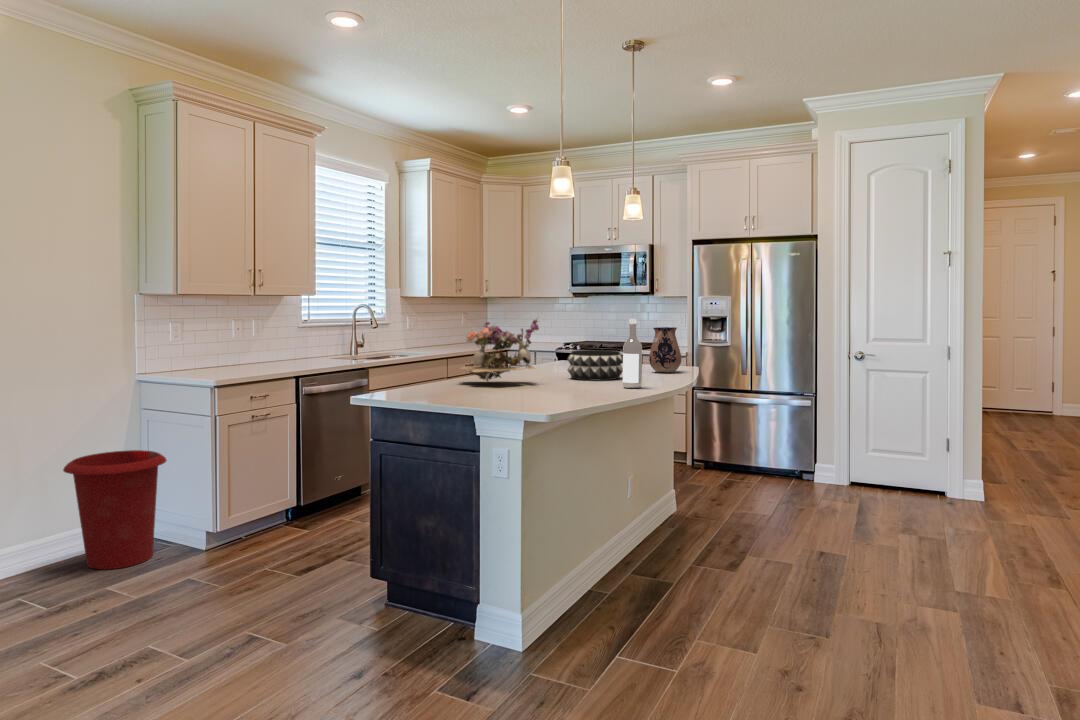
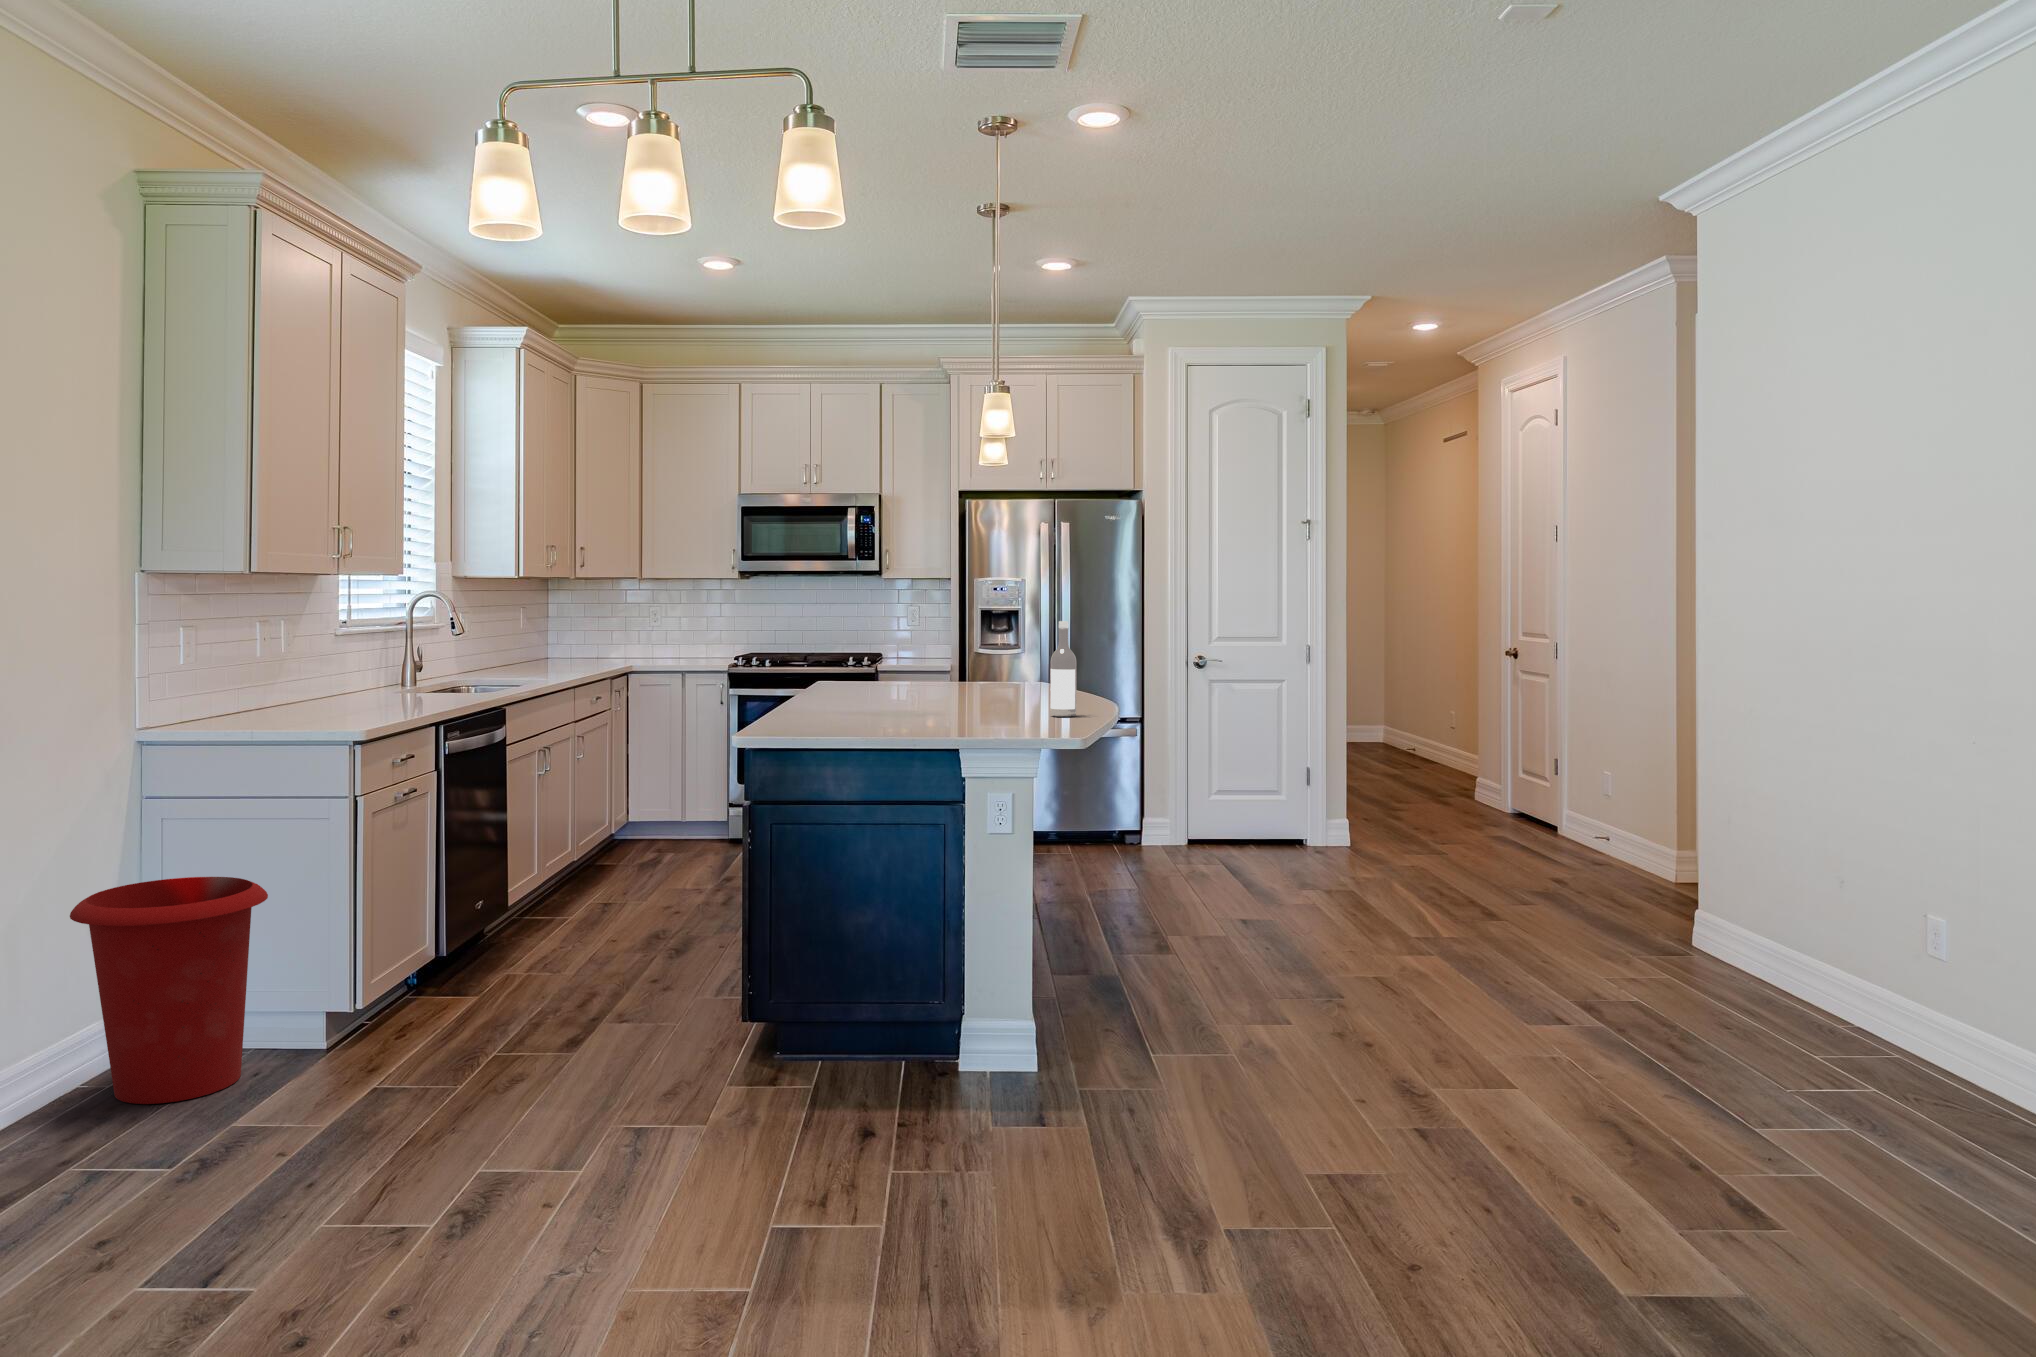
flower arrangement: present [460,319,539,382] -> none [793,620,923,719]
ceramic pitcher: present [649,327,681,373] -> none [996,630,1042,696]
decorative bowl: present [568,350,623,380] -> none [920,665,1003,710]

